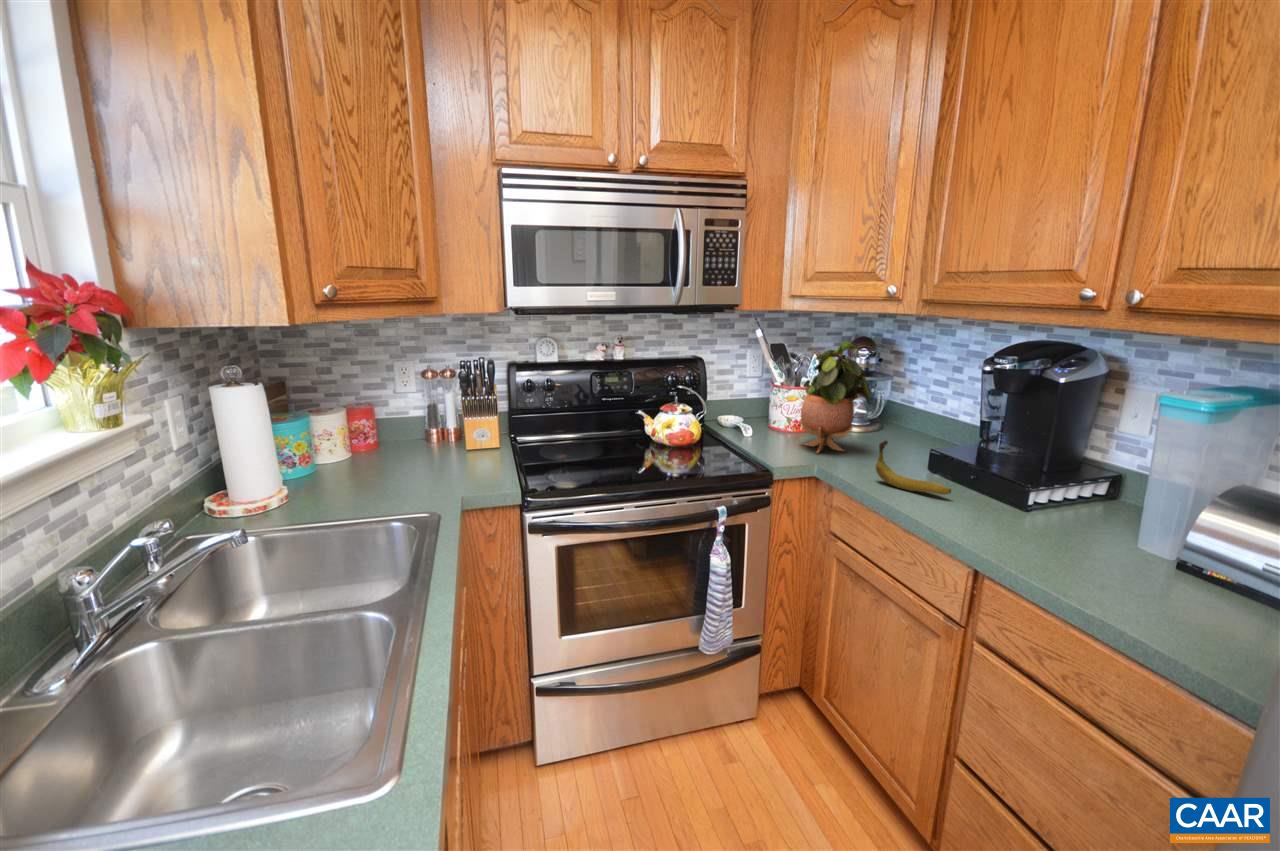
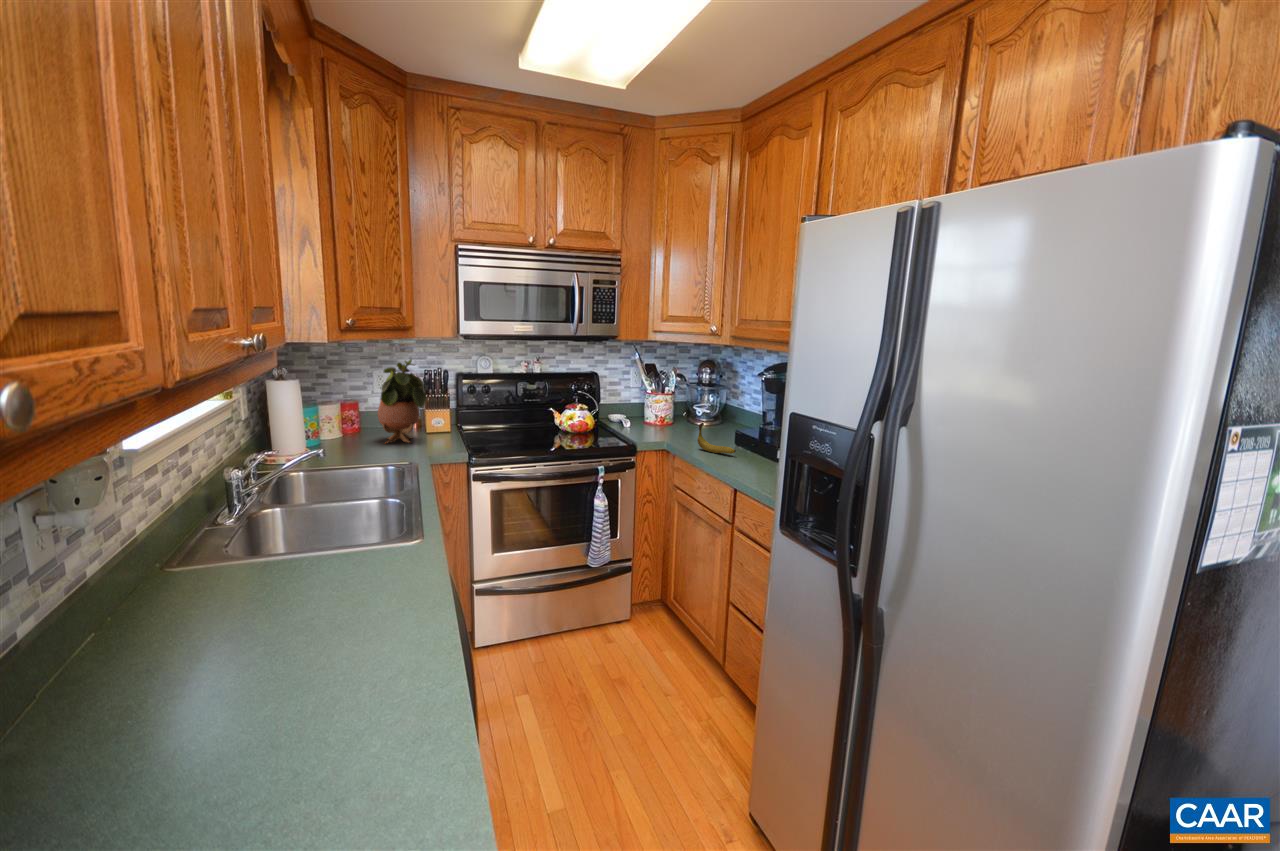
potted plant: present [801,340,870,453] -> present [378,359,426,443]

